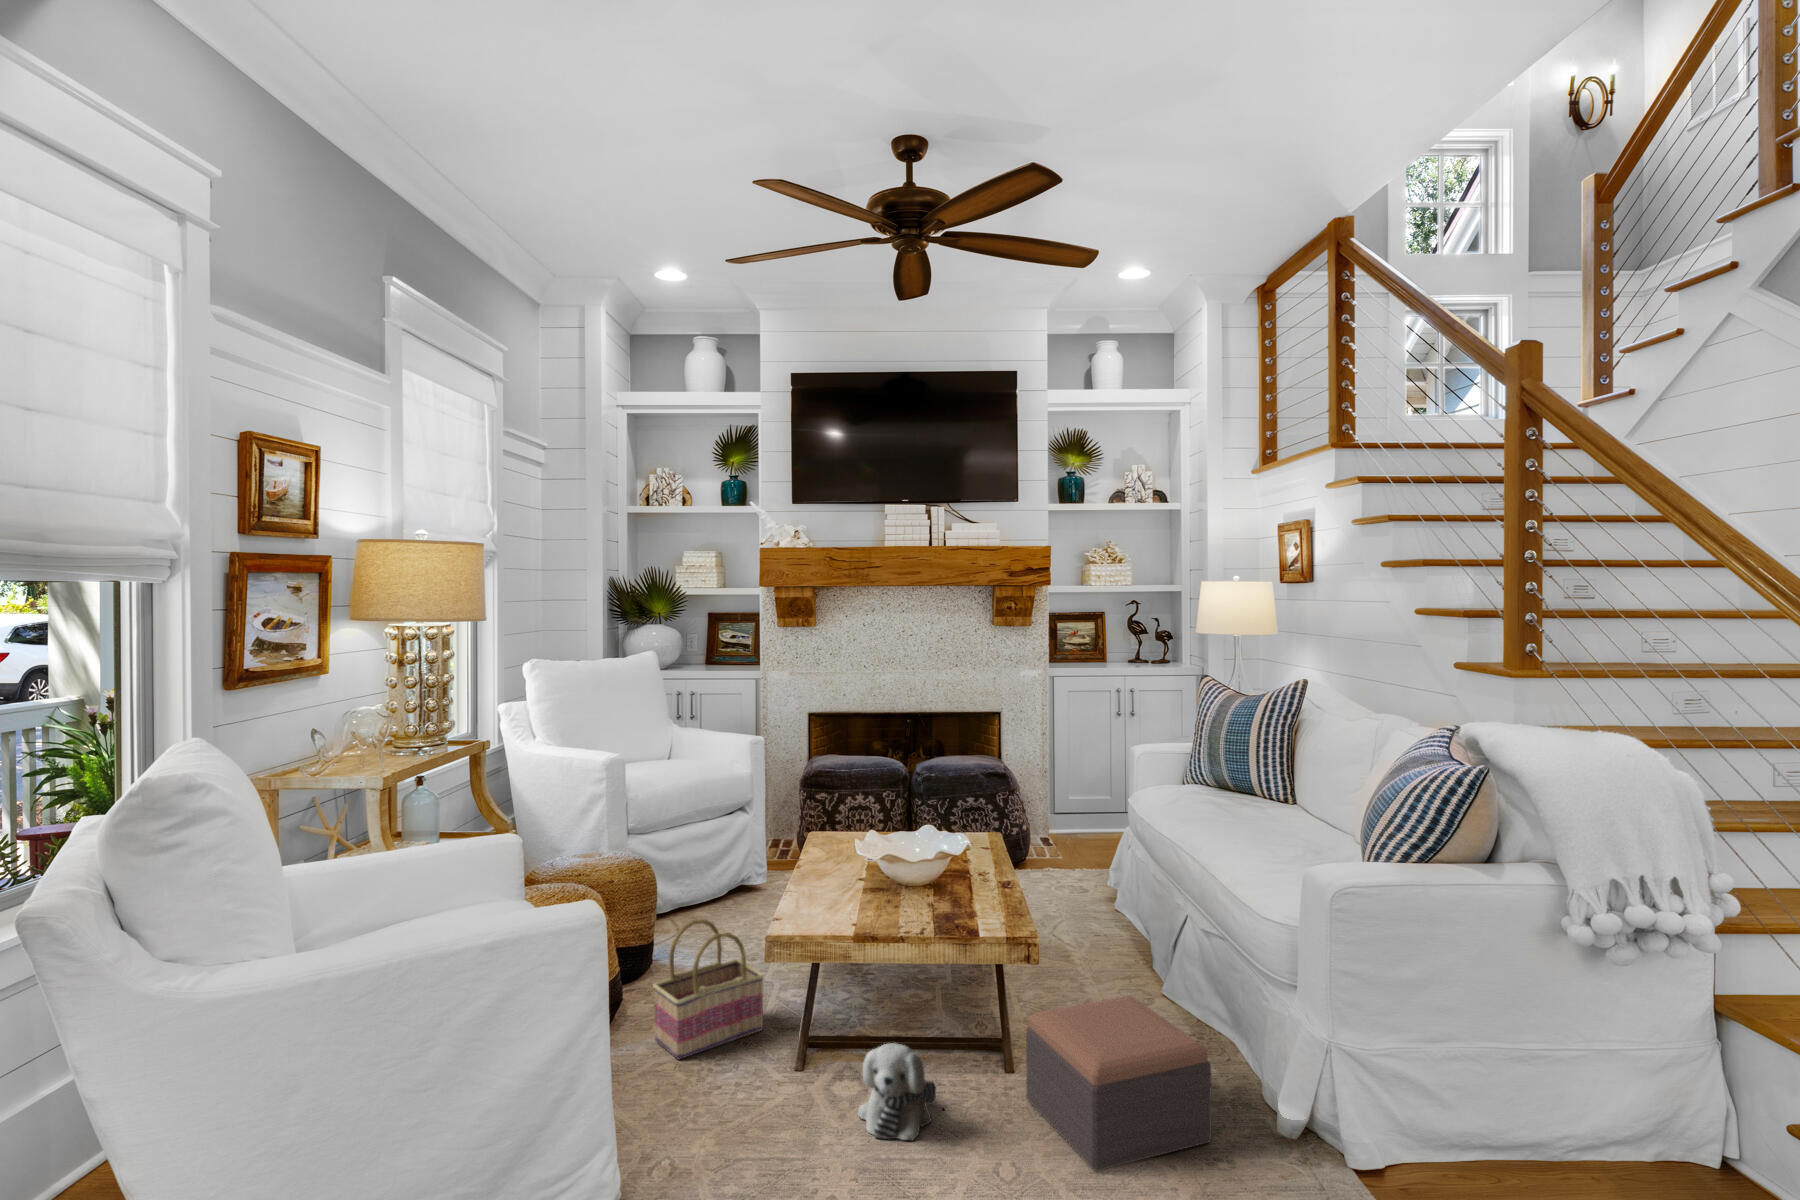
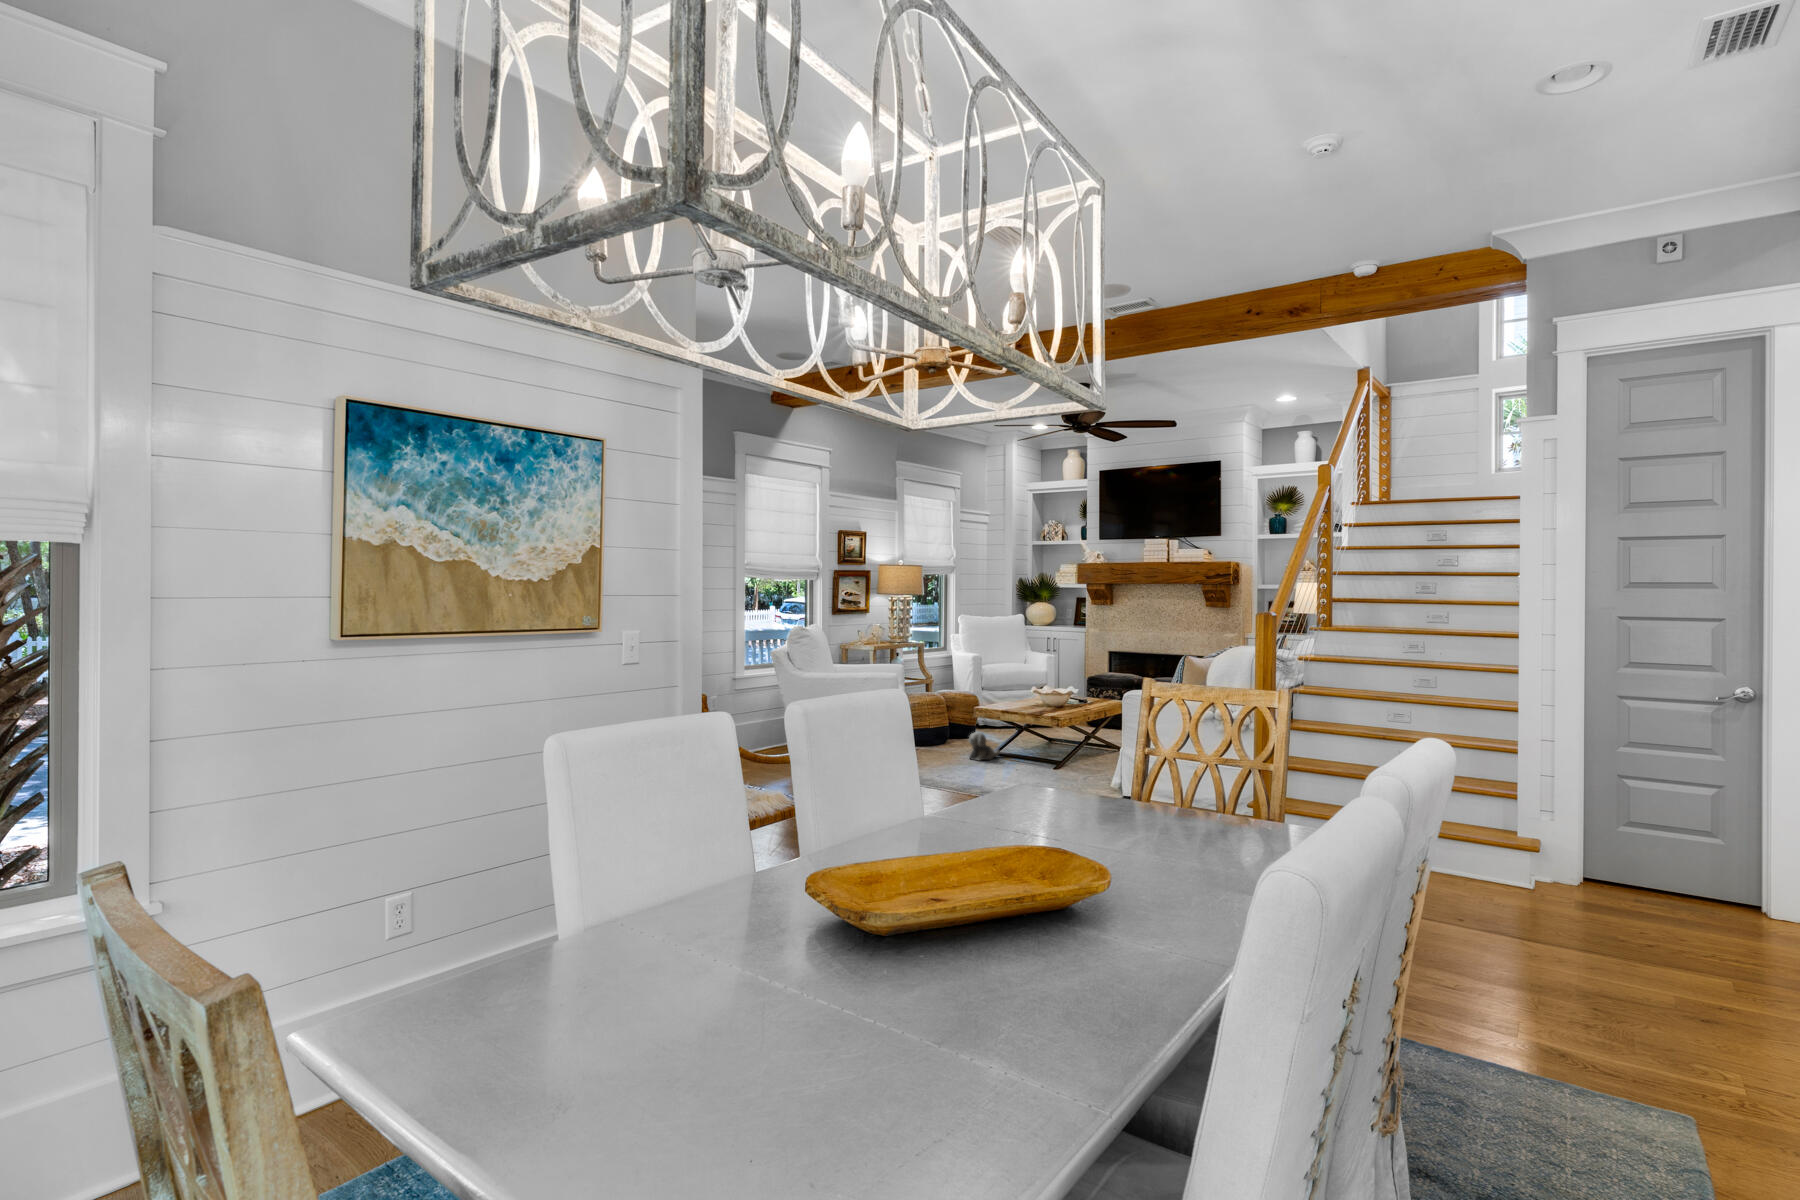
basket: present [653,919,764,1059] -> none [940,703,976,745]
footstool: present [1026,996,1211,1171] -> none [1016,732,1071,774]

